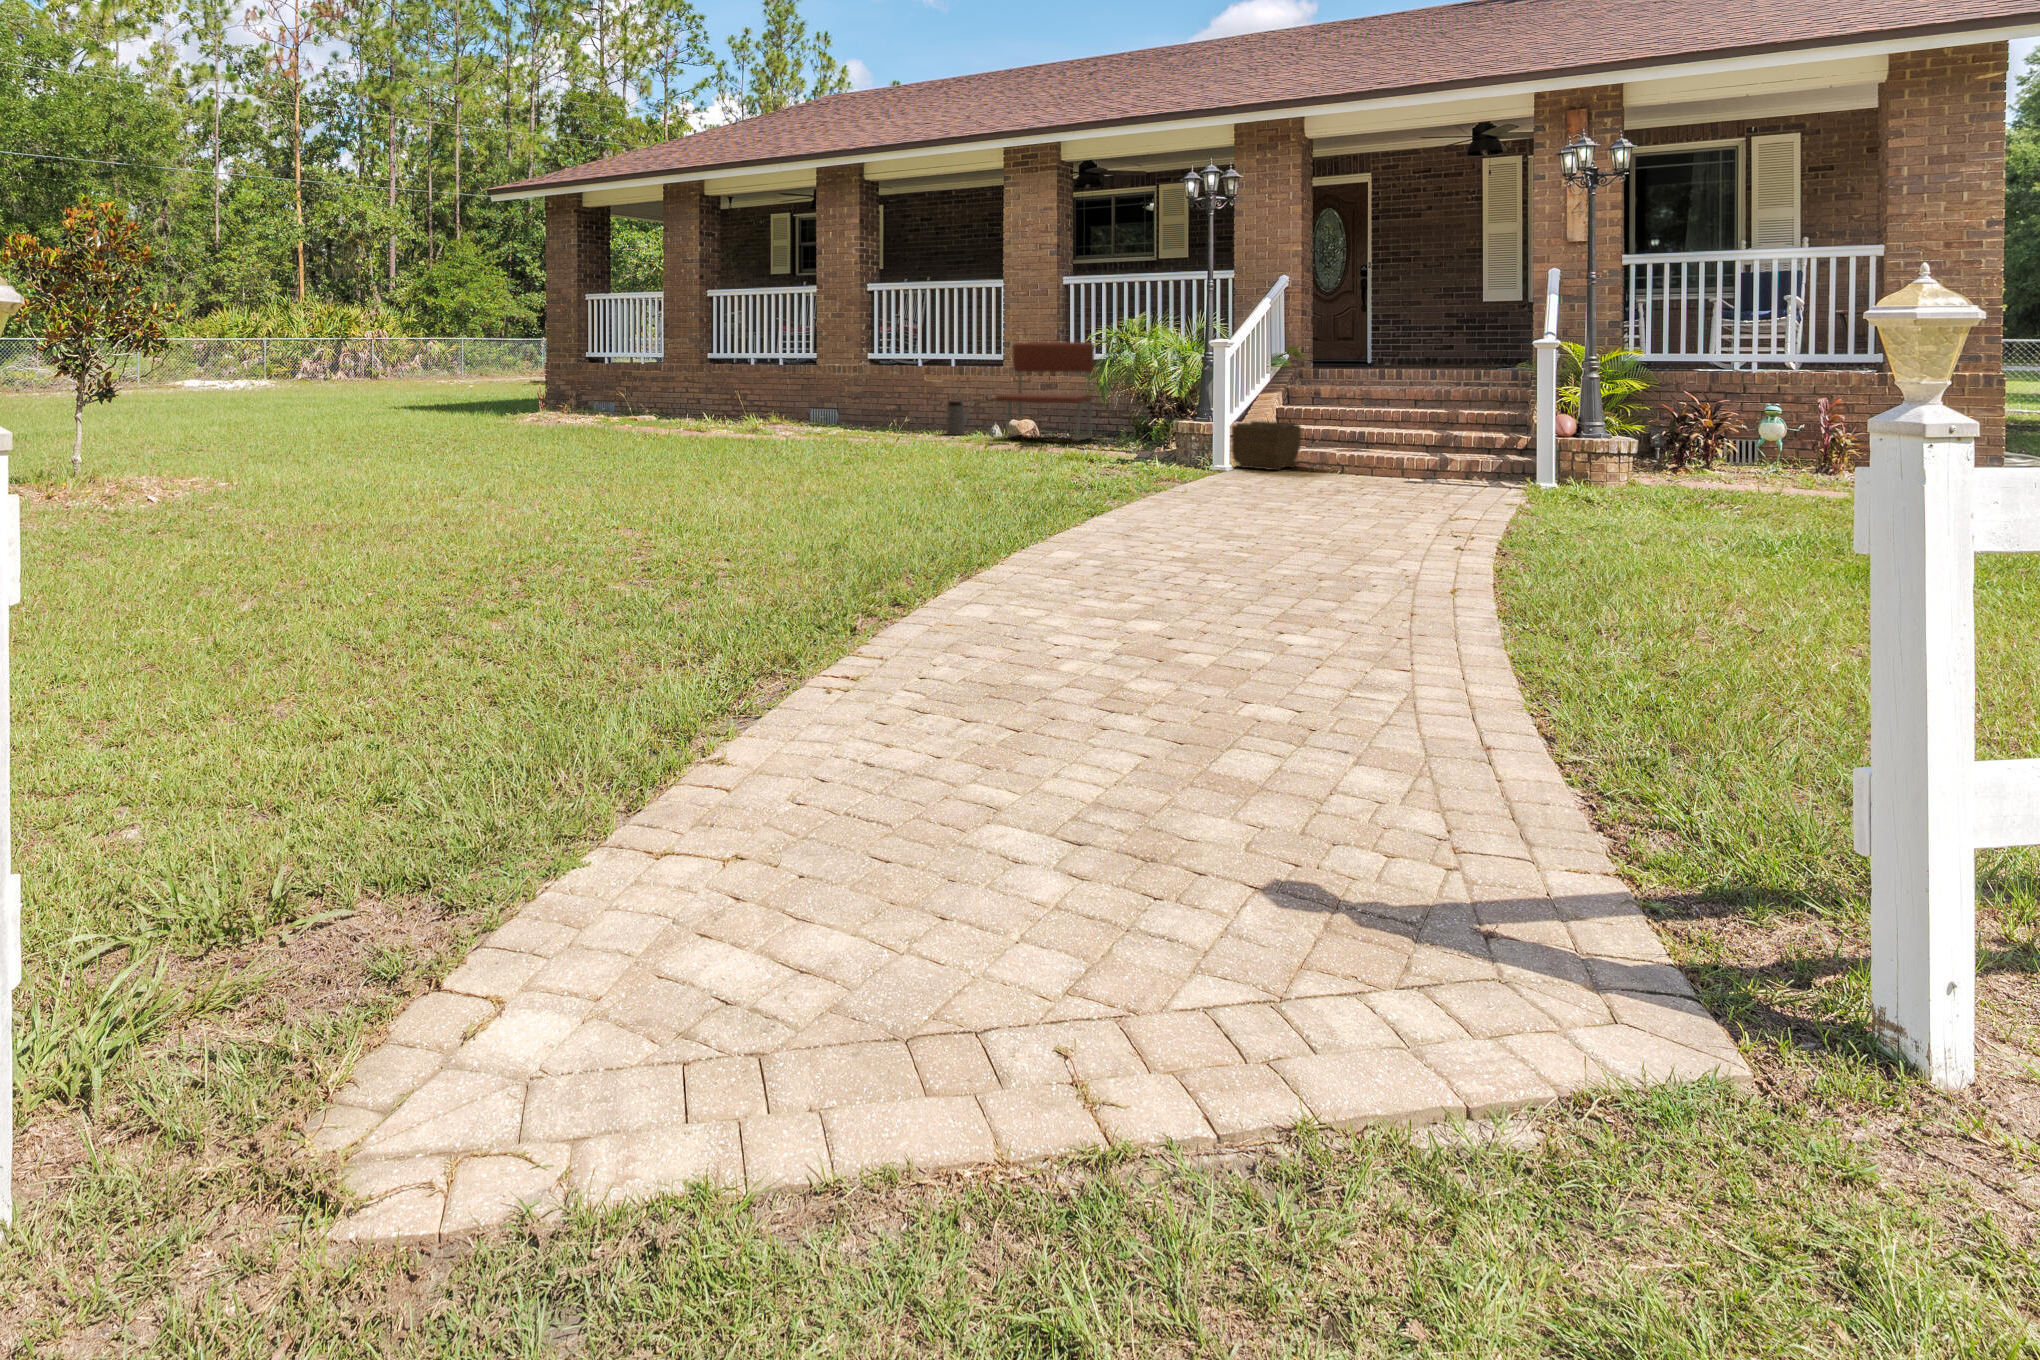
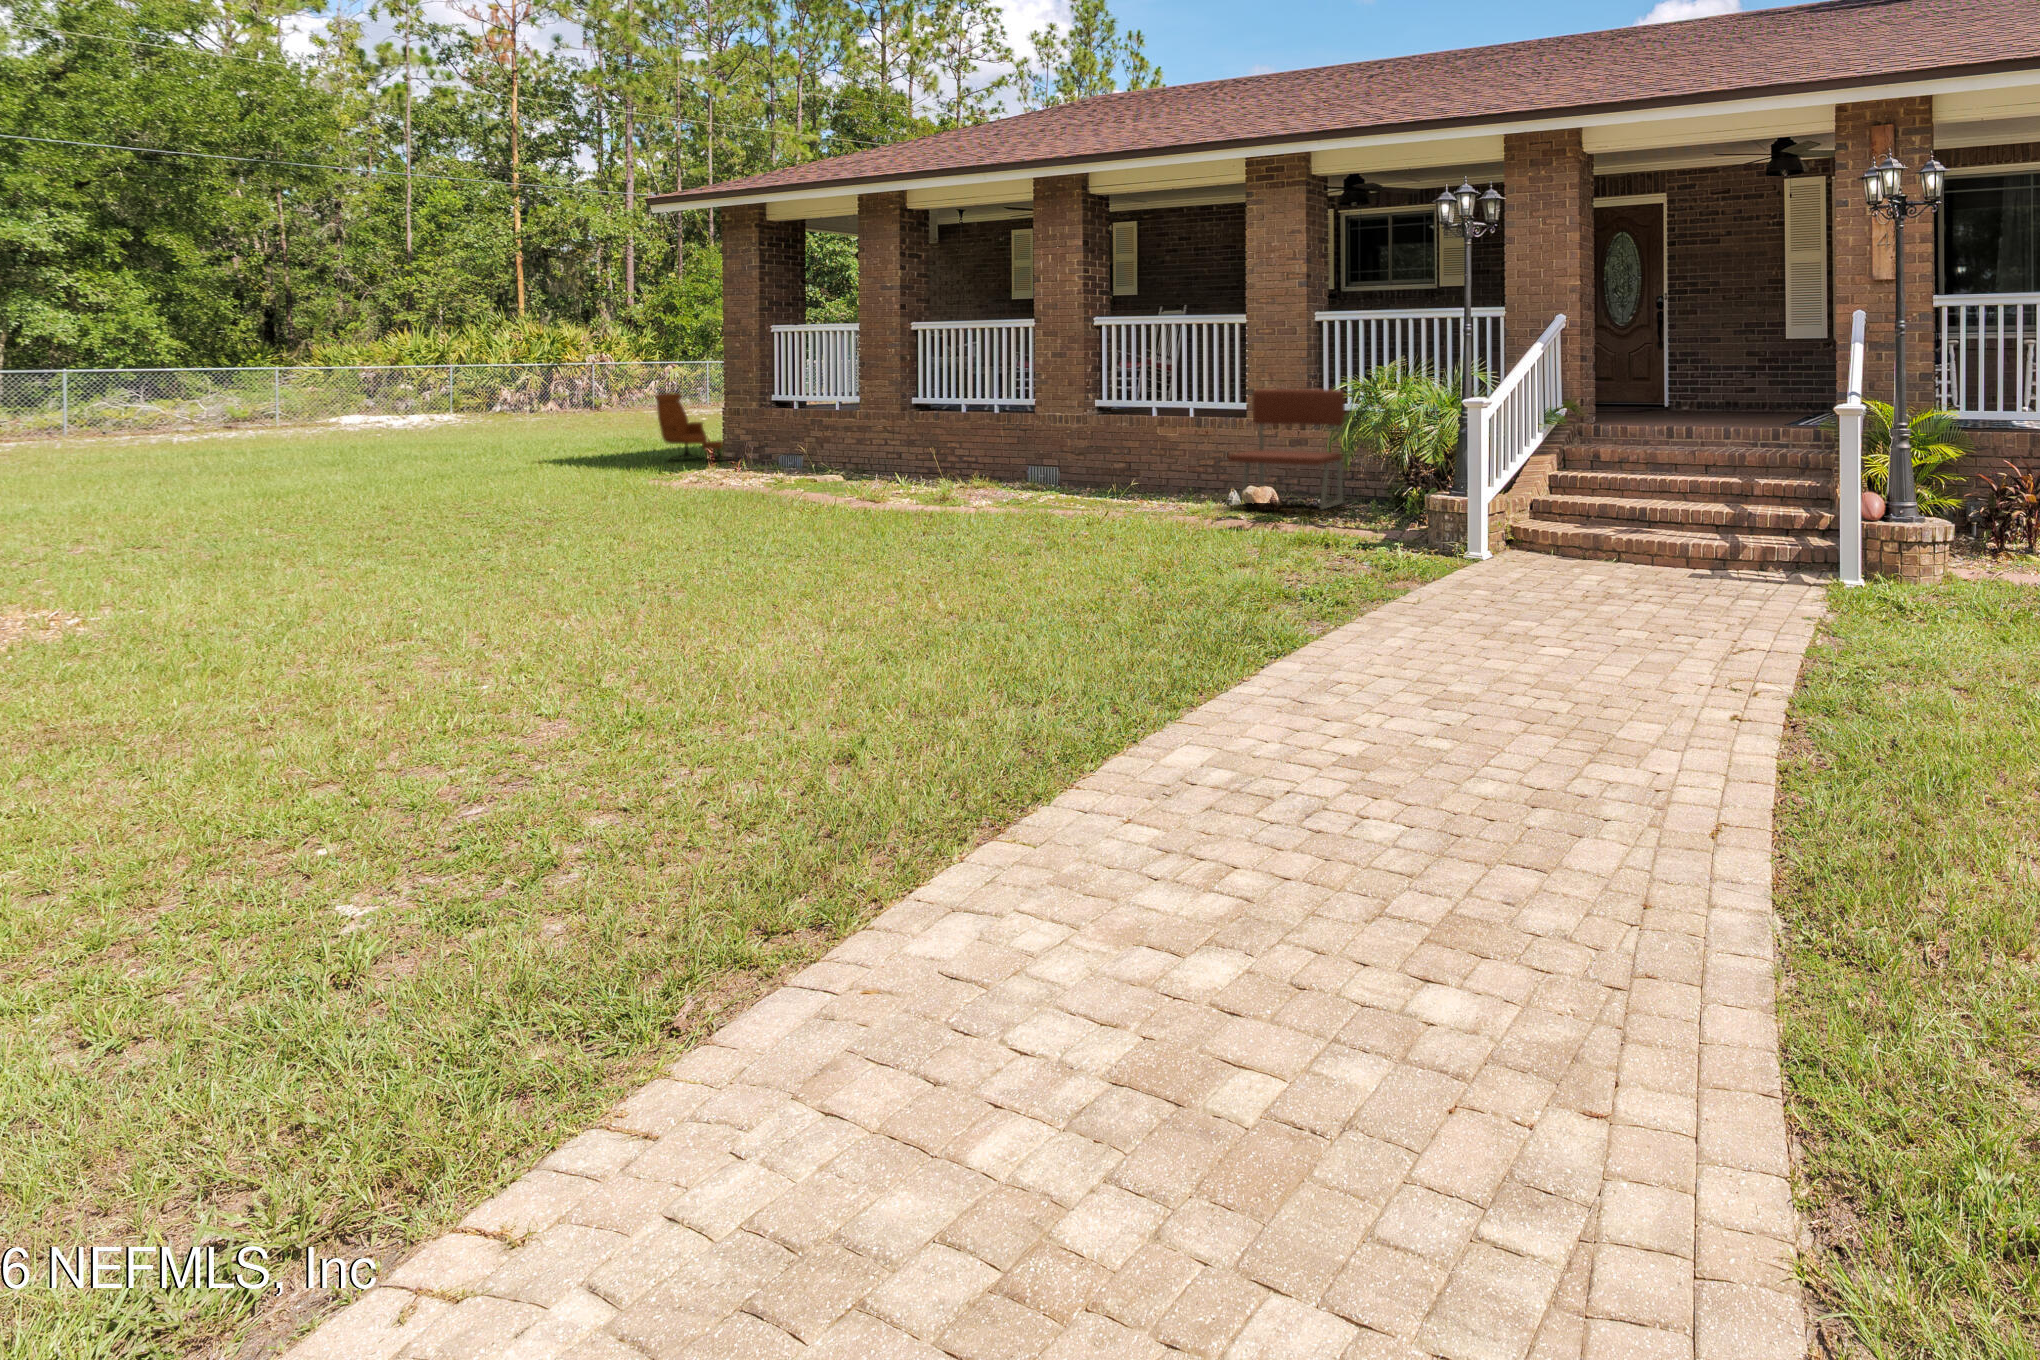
lounge chair: none [485,353,549,411] -> present [655,393,731,462]
watering can: present [946,400,973,435] -> none [1173,450,1212,501]
wooden crate: present [1232,421,1301,470] -> none [1482,497,1568,562]

